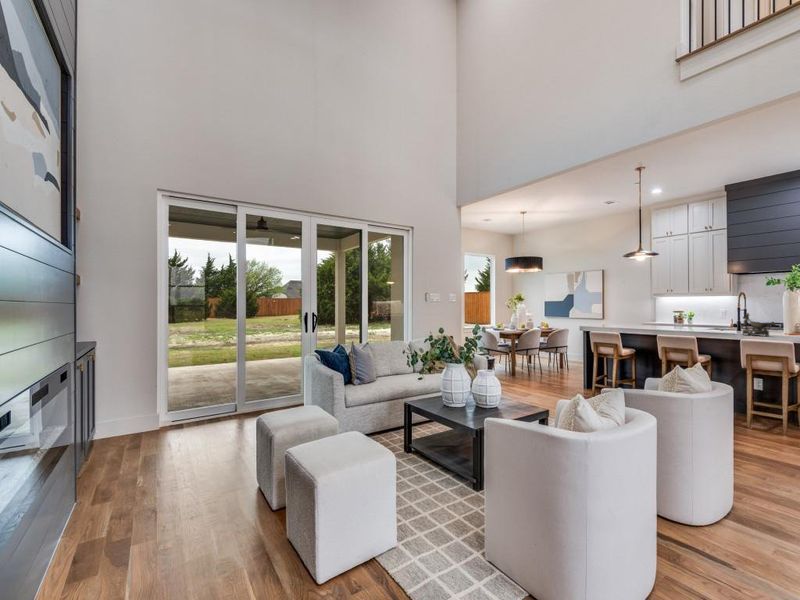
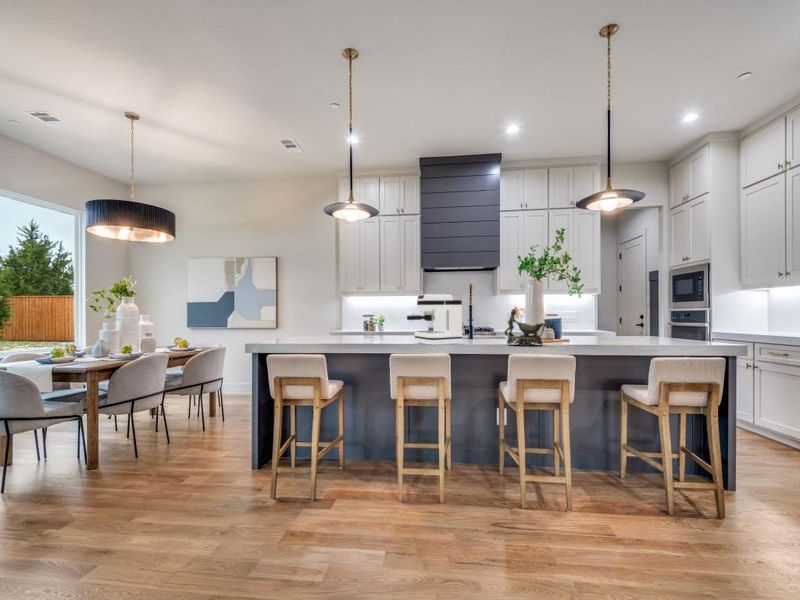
coffee maker: none [672,303,711,332] -> present [407,294,462,345]

